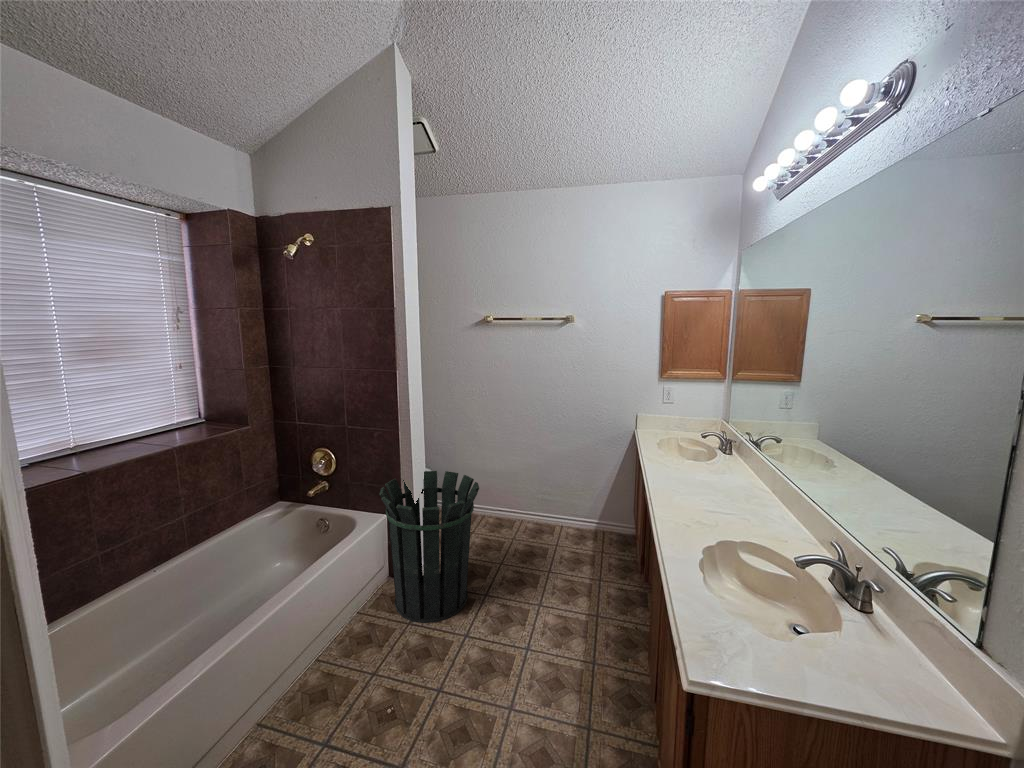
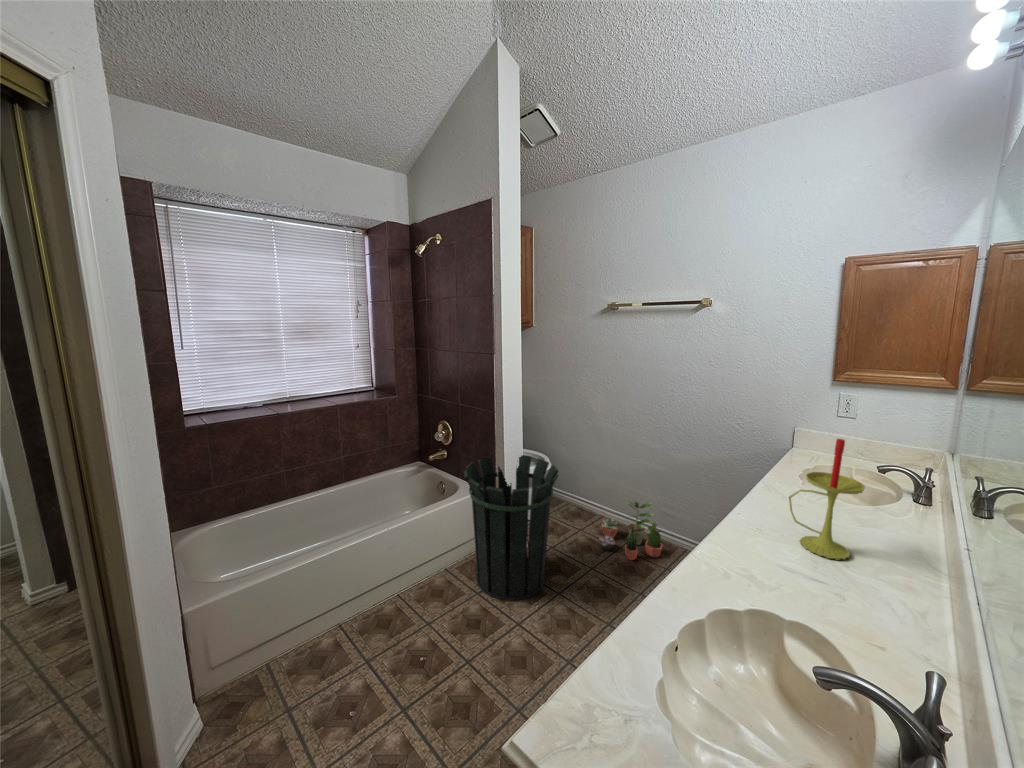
candle: none [691,415,734,497] -> present [789,439,865,560]
potted plant: none [491,494,549,549] -> present [599,499,663,560]

